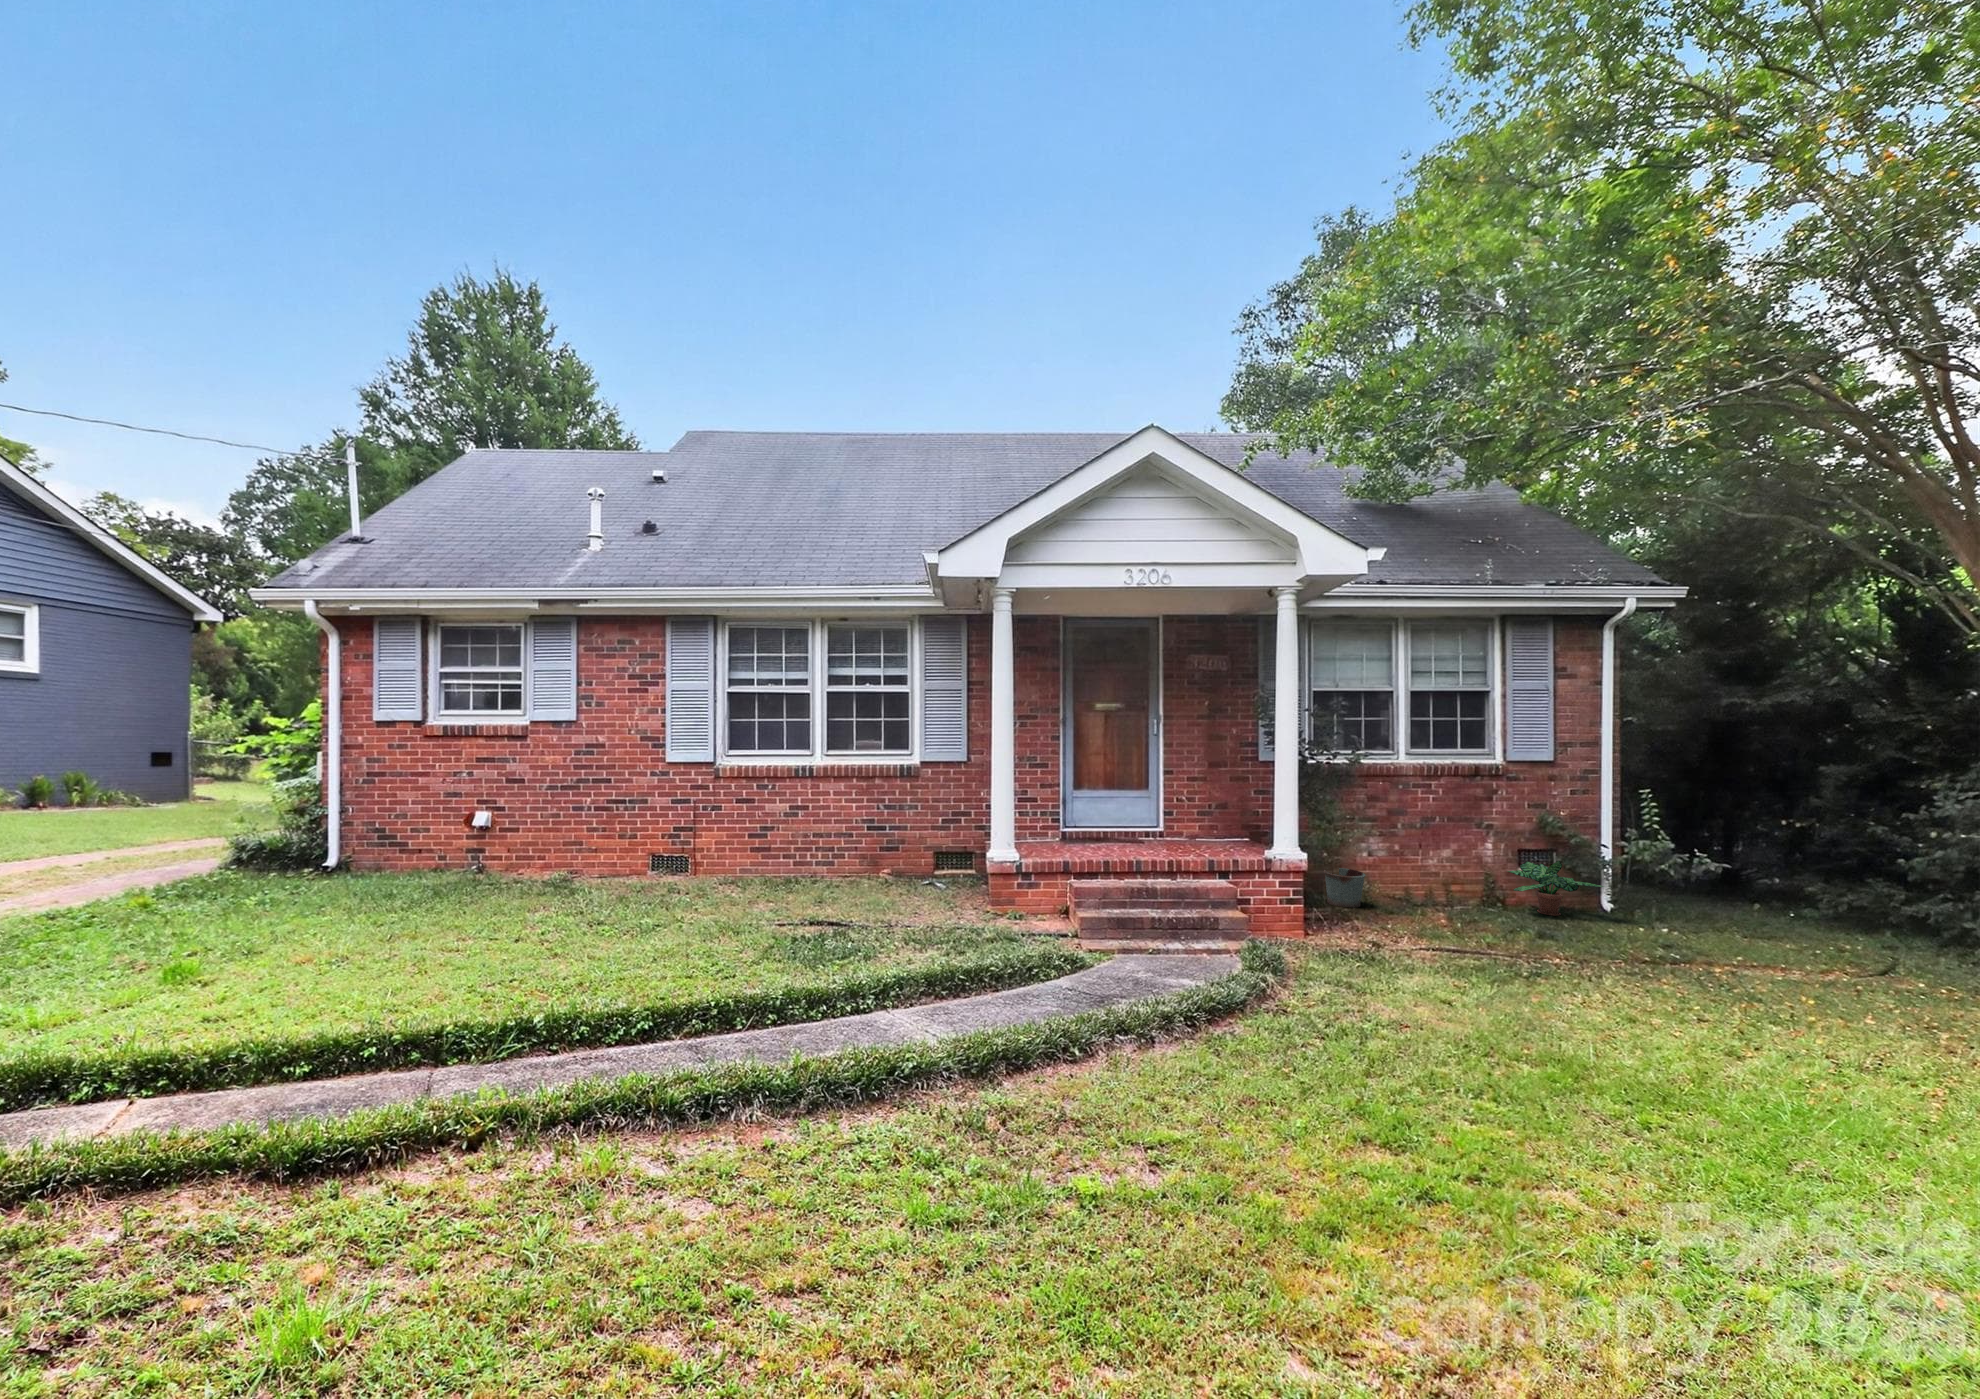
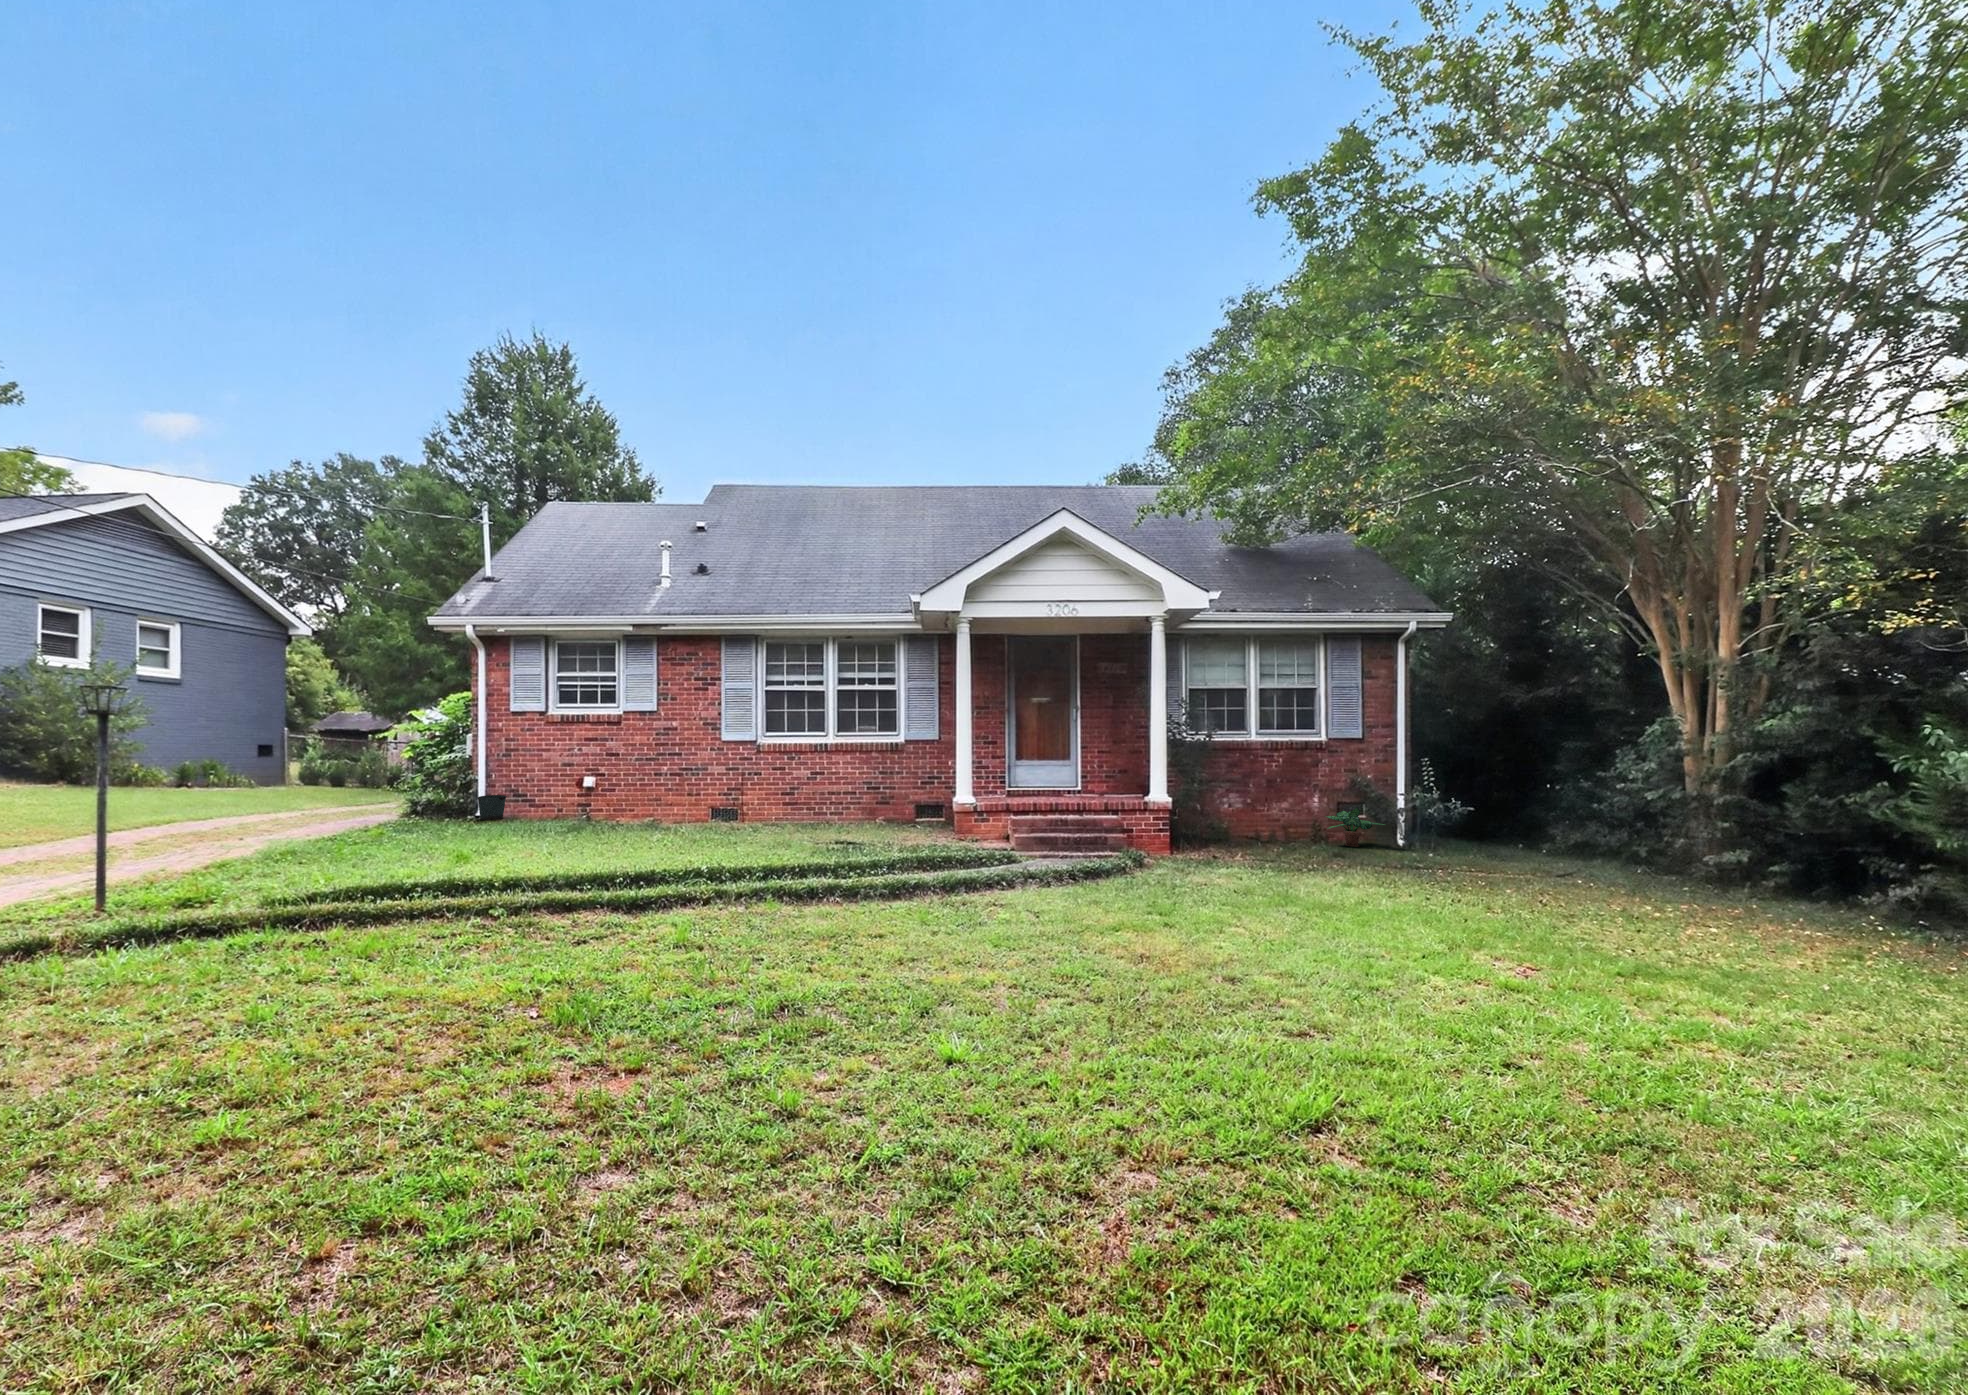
bucket: present [1324,868,1365,907] -> present [477,795,507,820]

